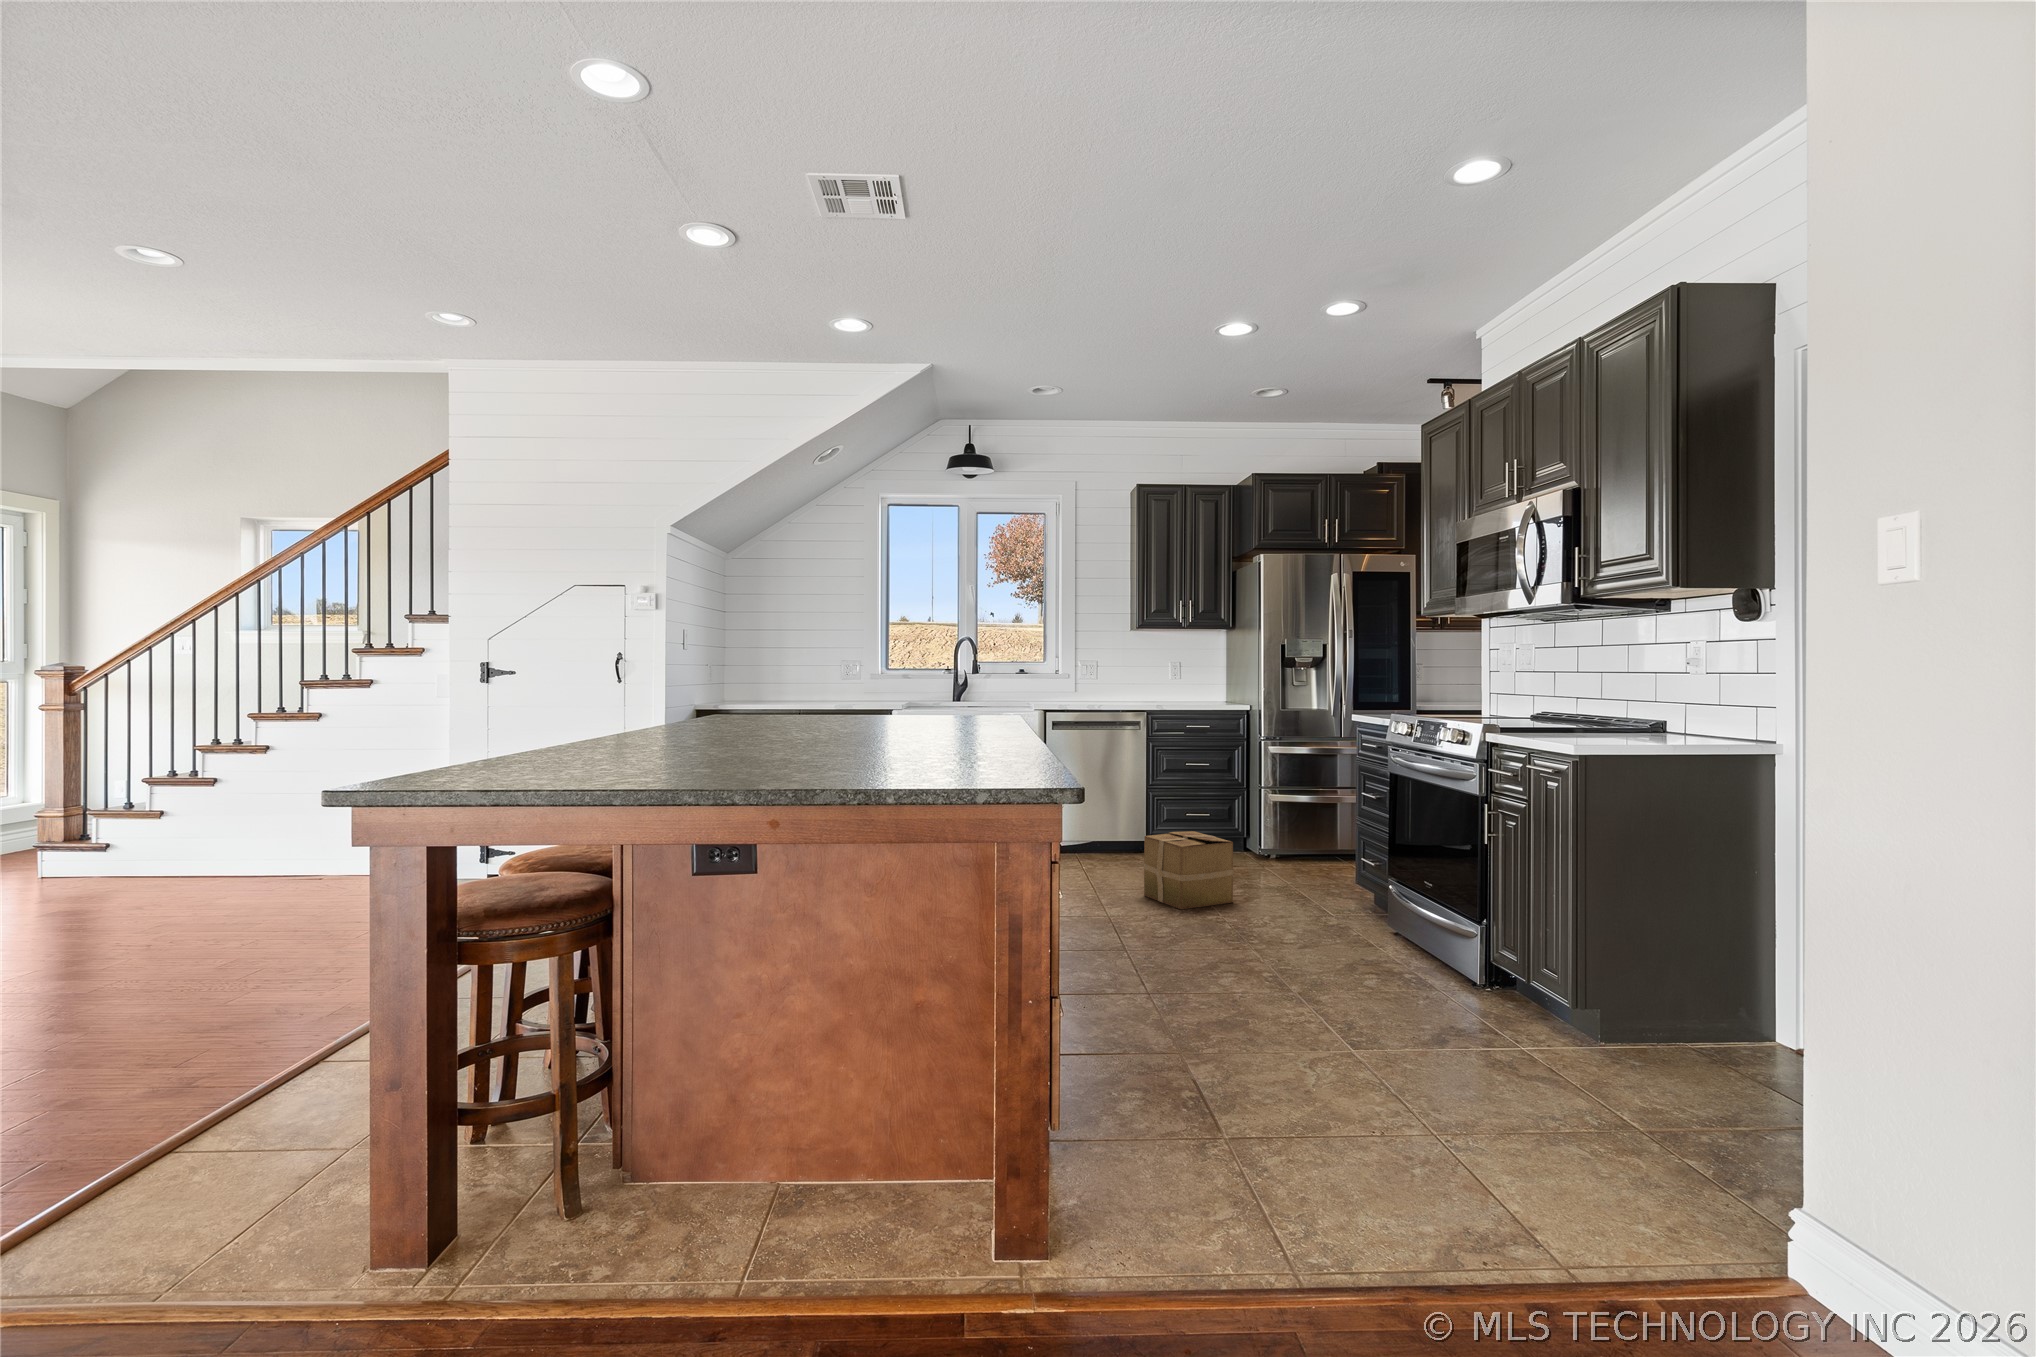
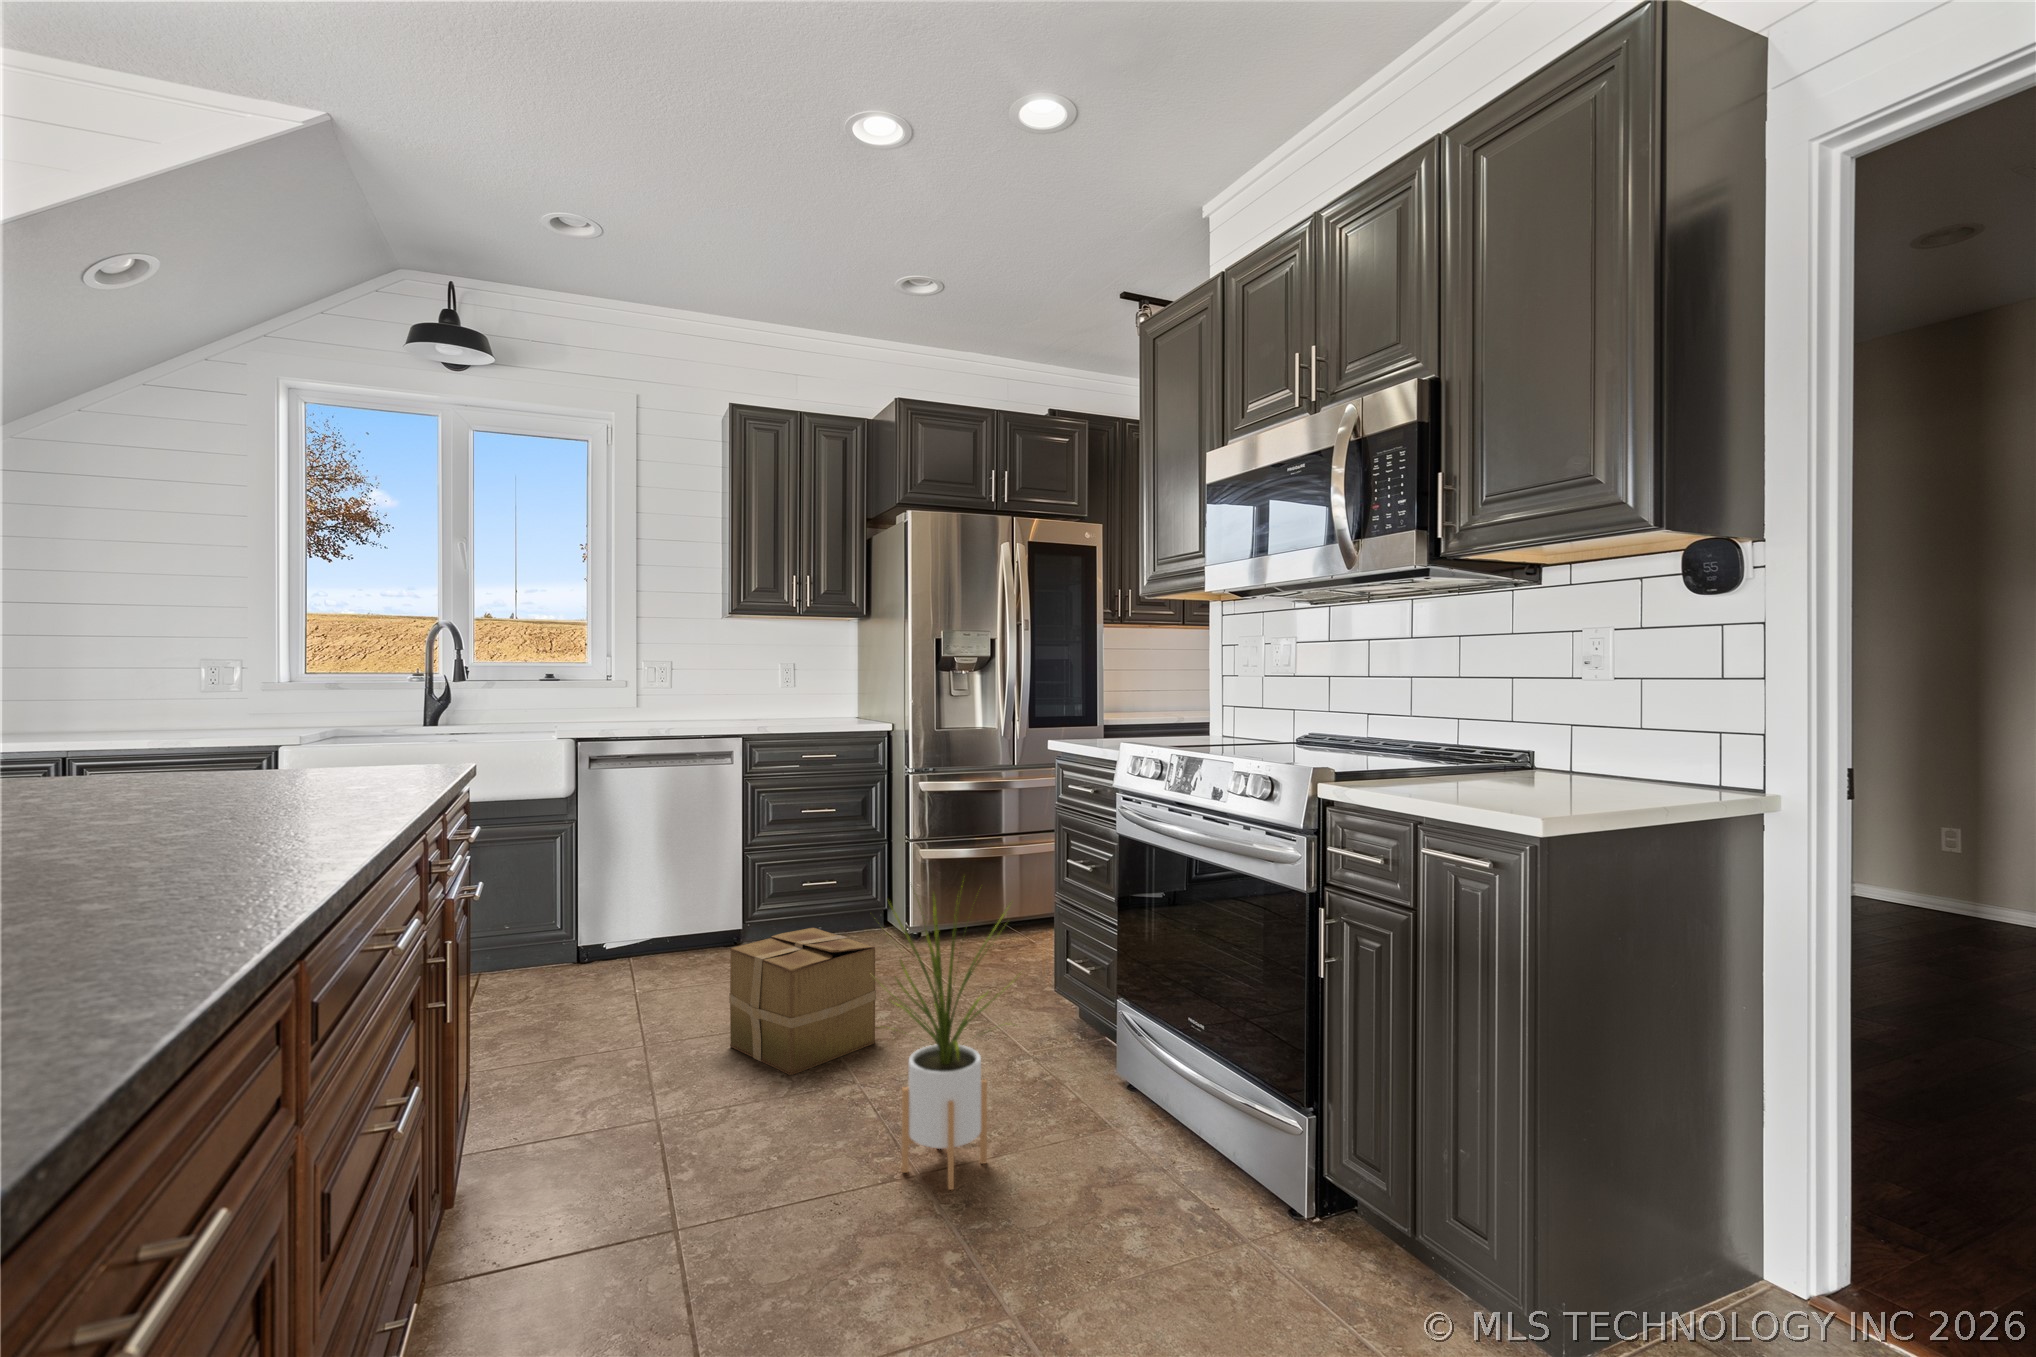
house plant: none [1226,785,1316,955] -> present [888,881,1010,1190]

